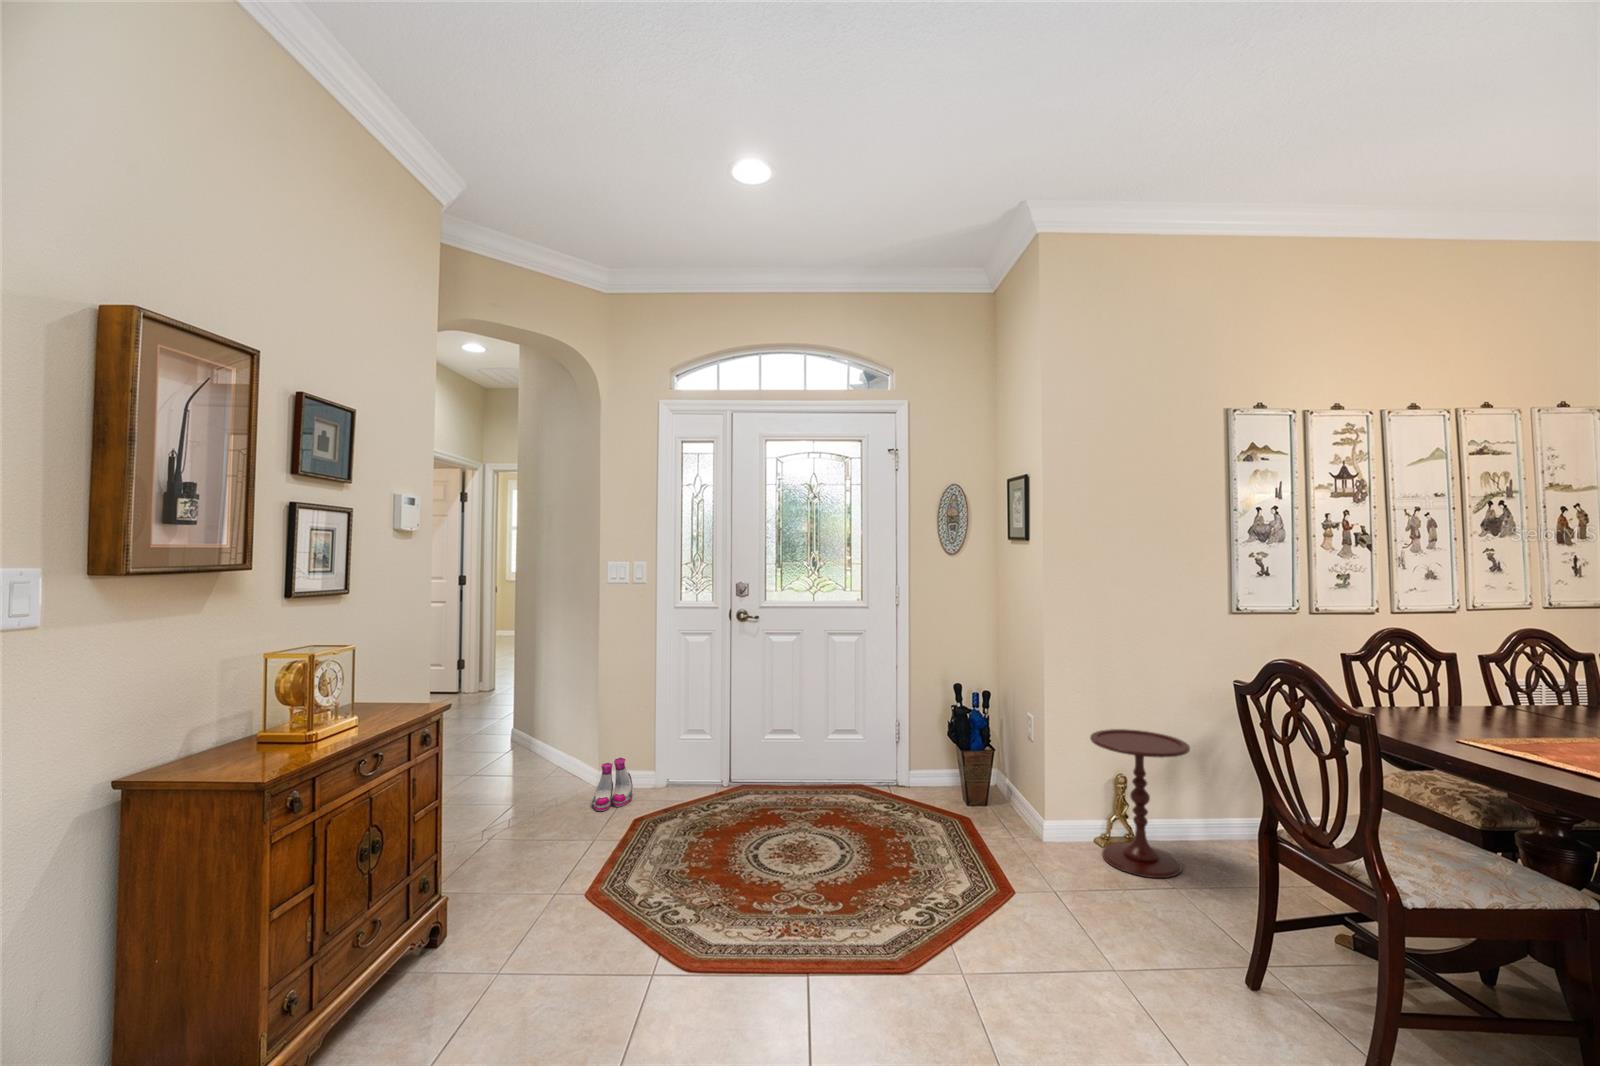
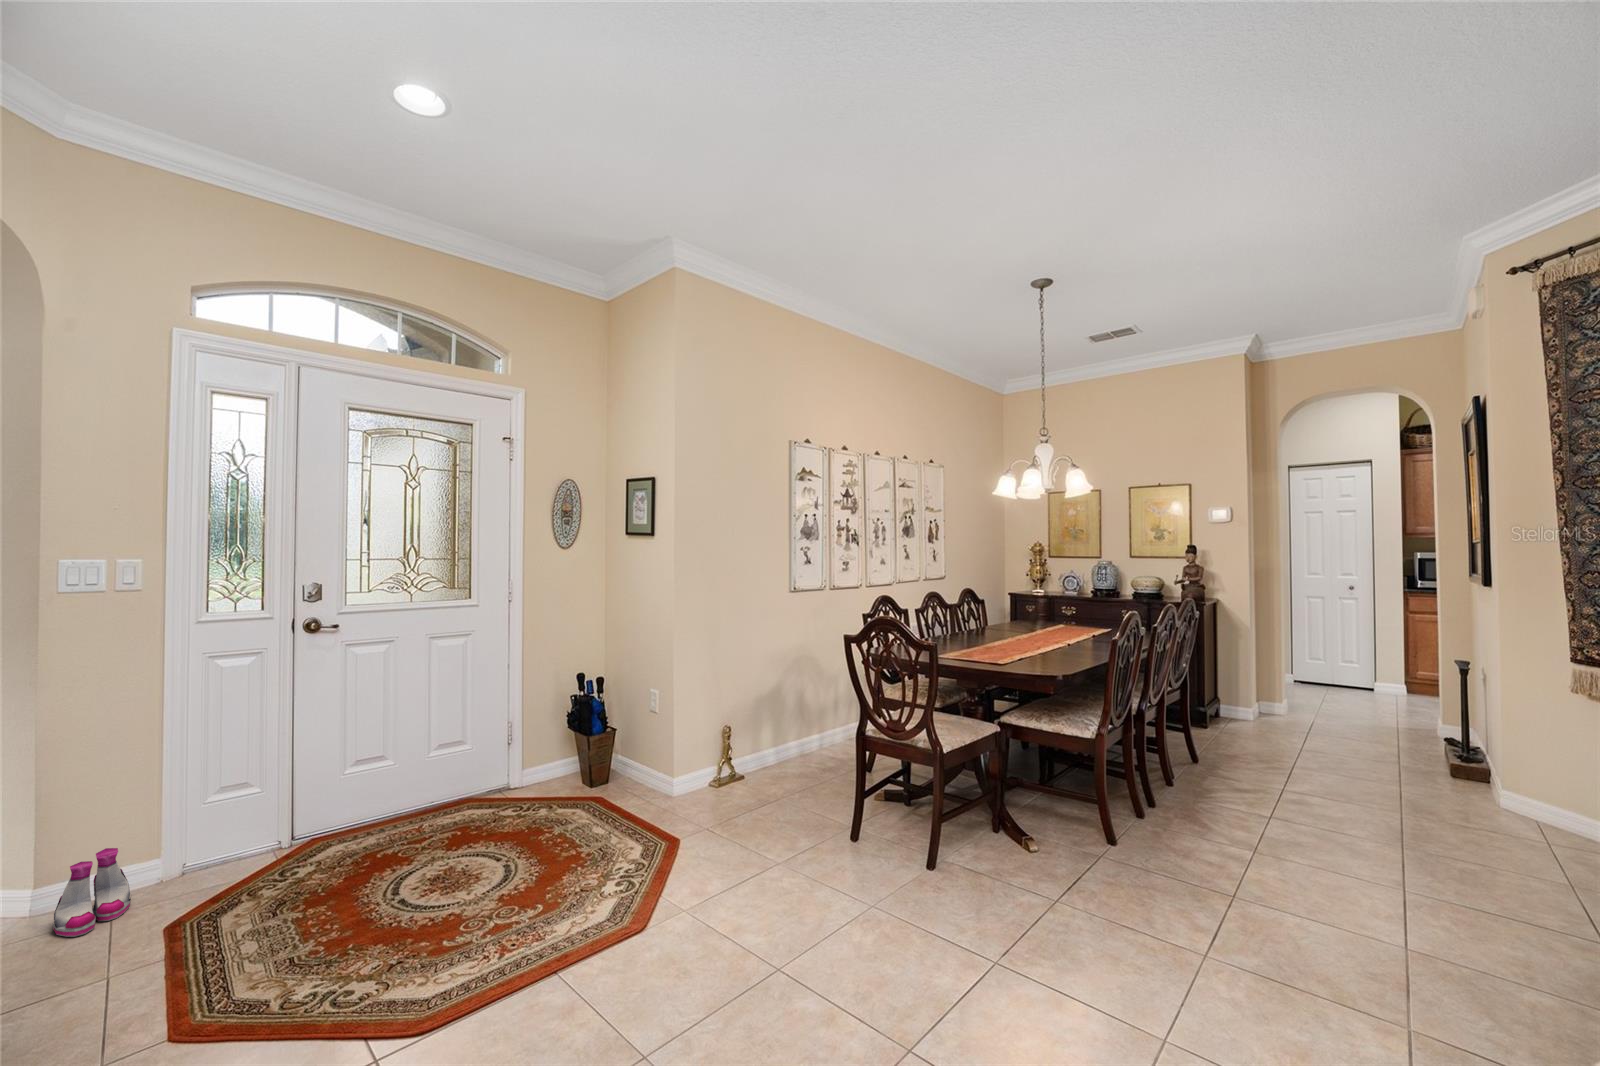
side table: present [1090,729,1190,878] -> none [713,688,784,801]

